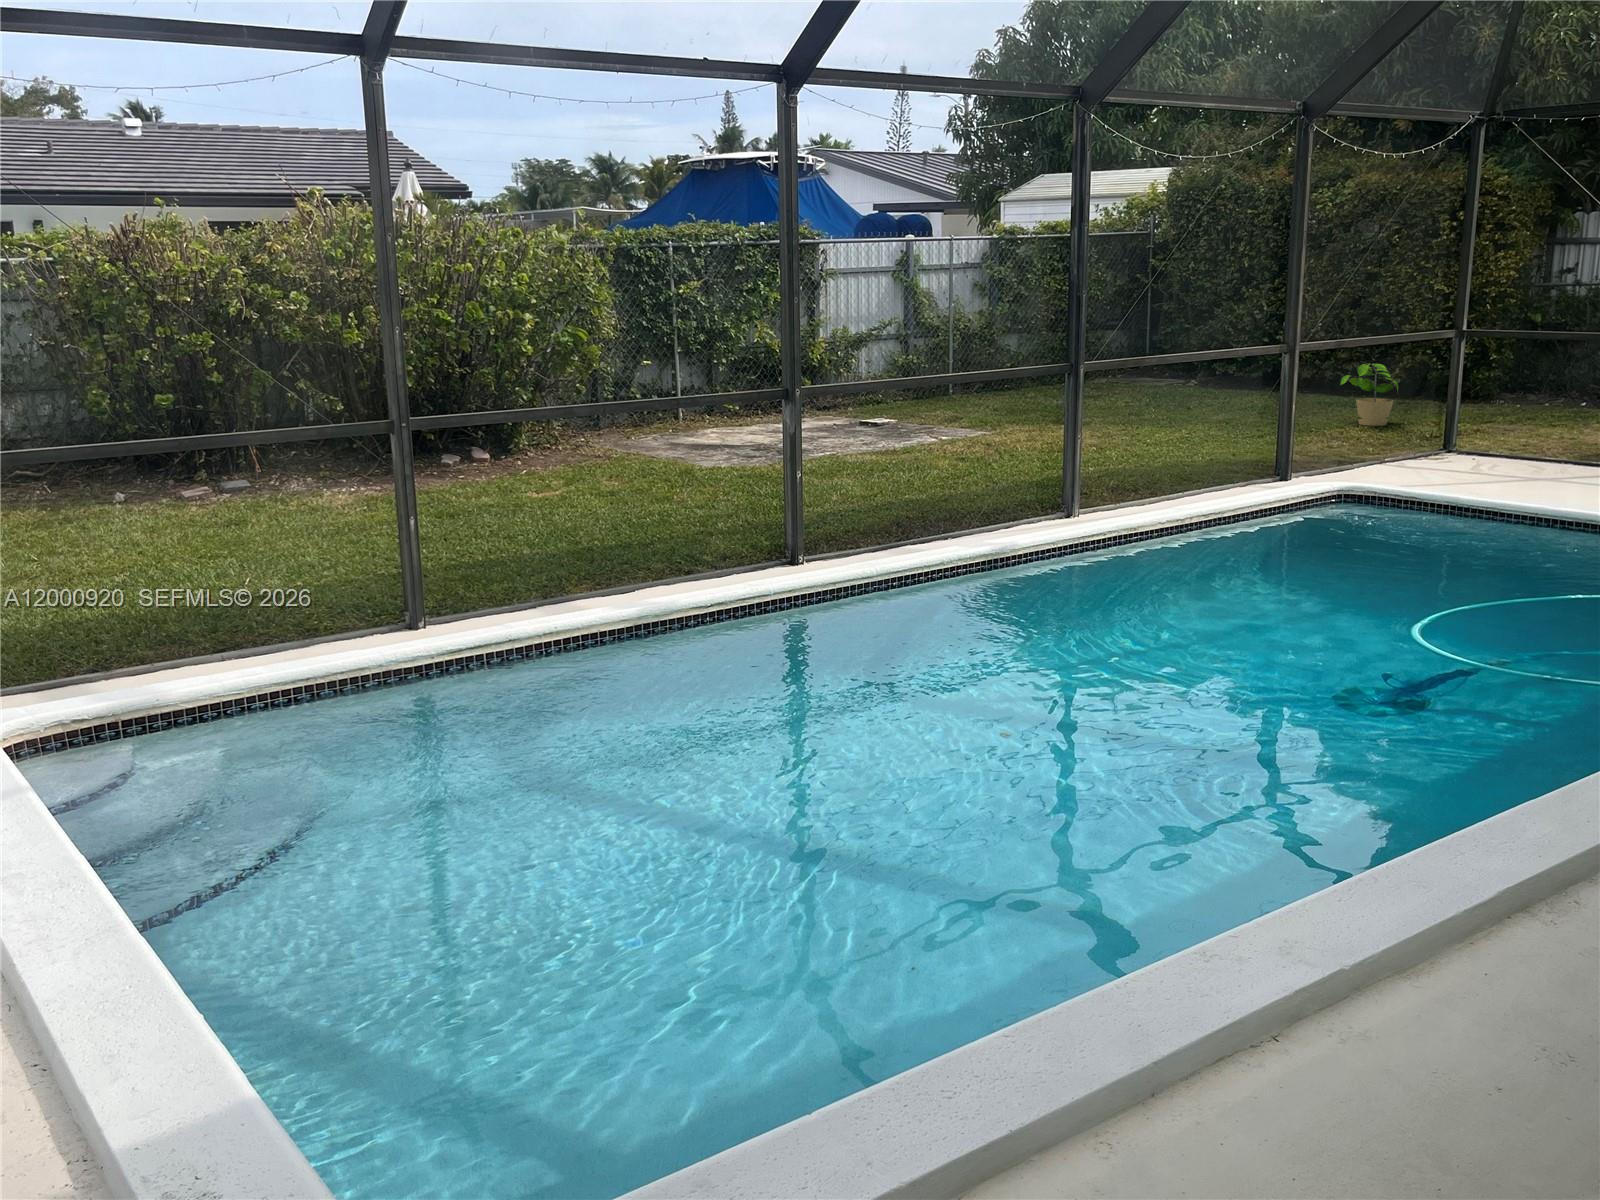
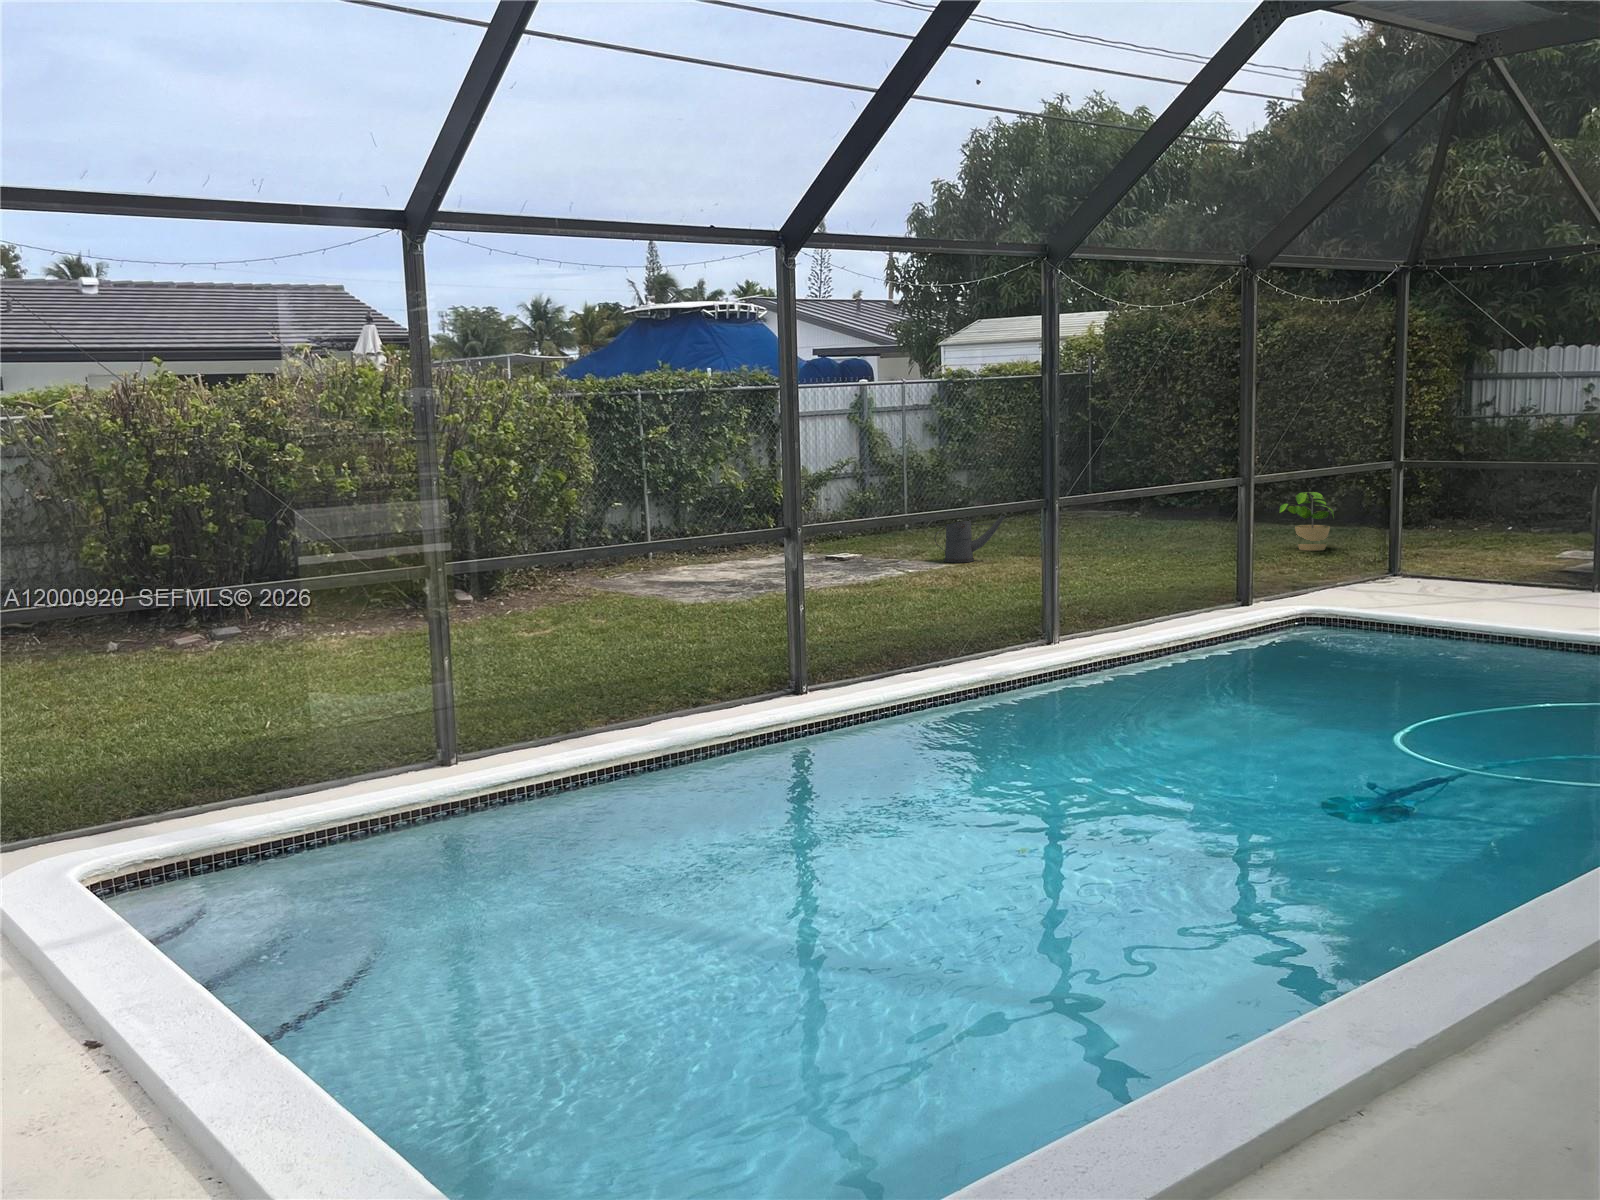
watering can: none [976,366,1052,429] -> present [934,515,1007,563]

